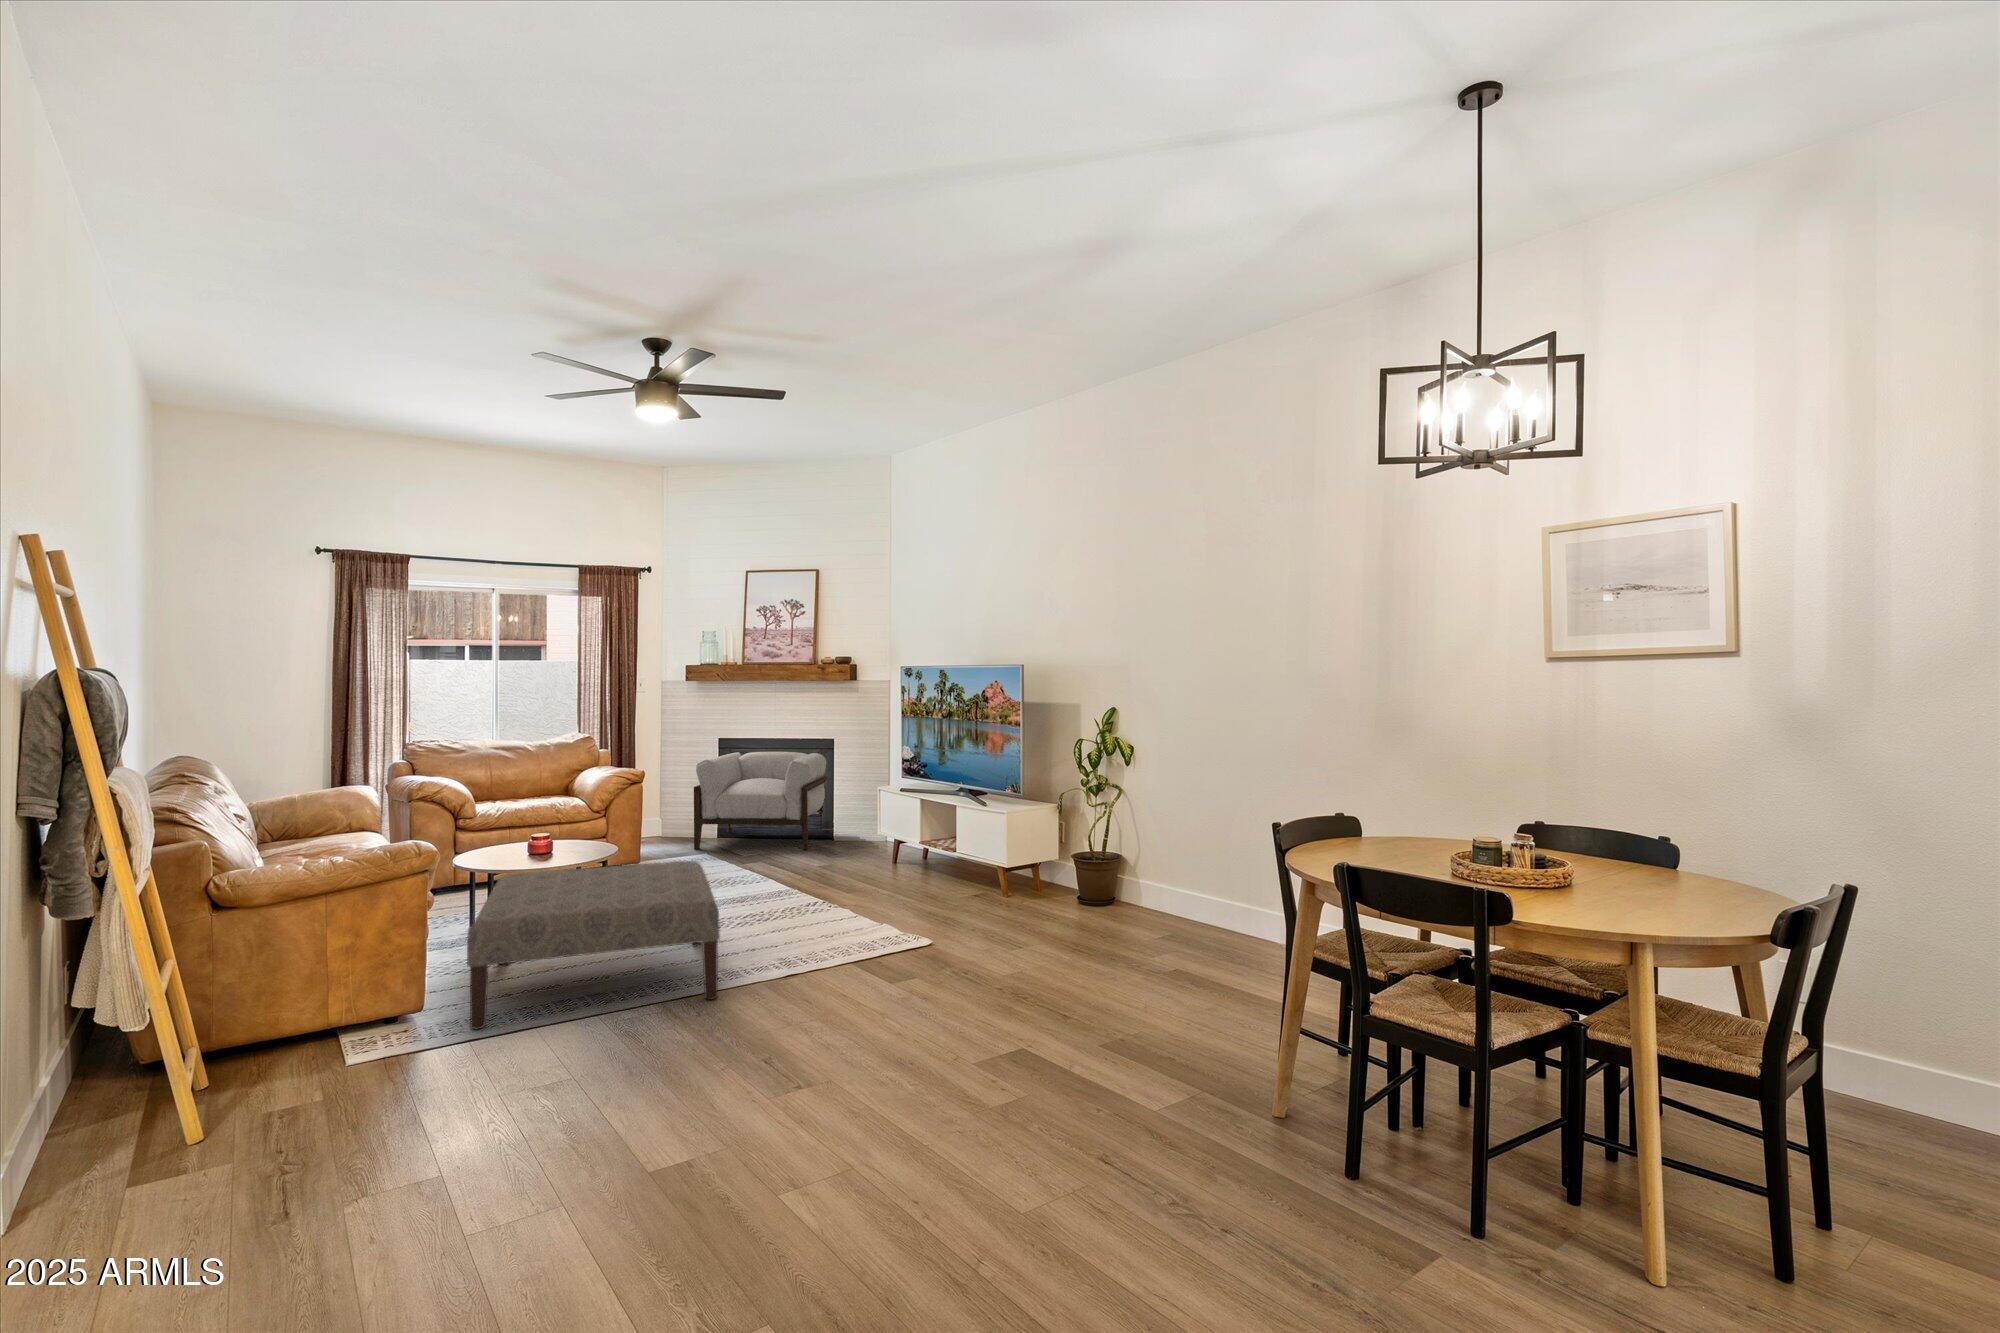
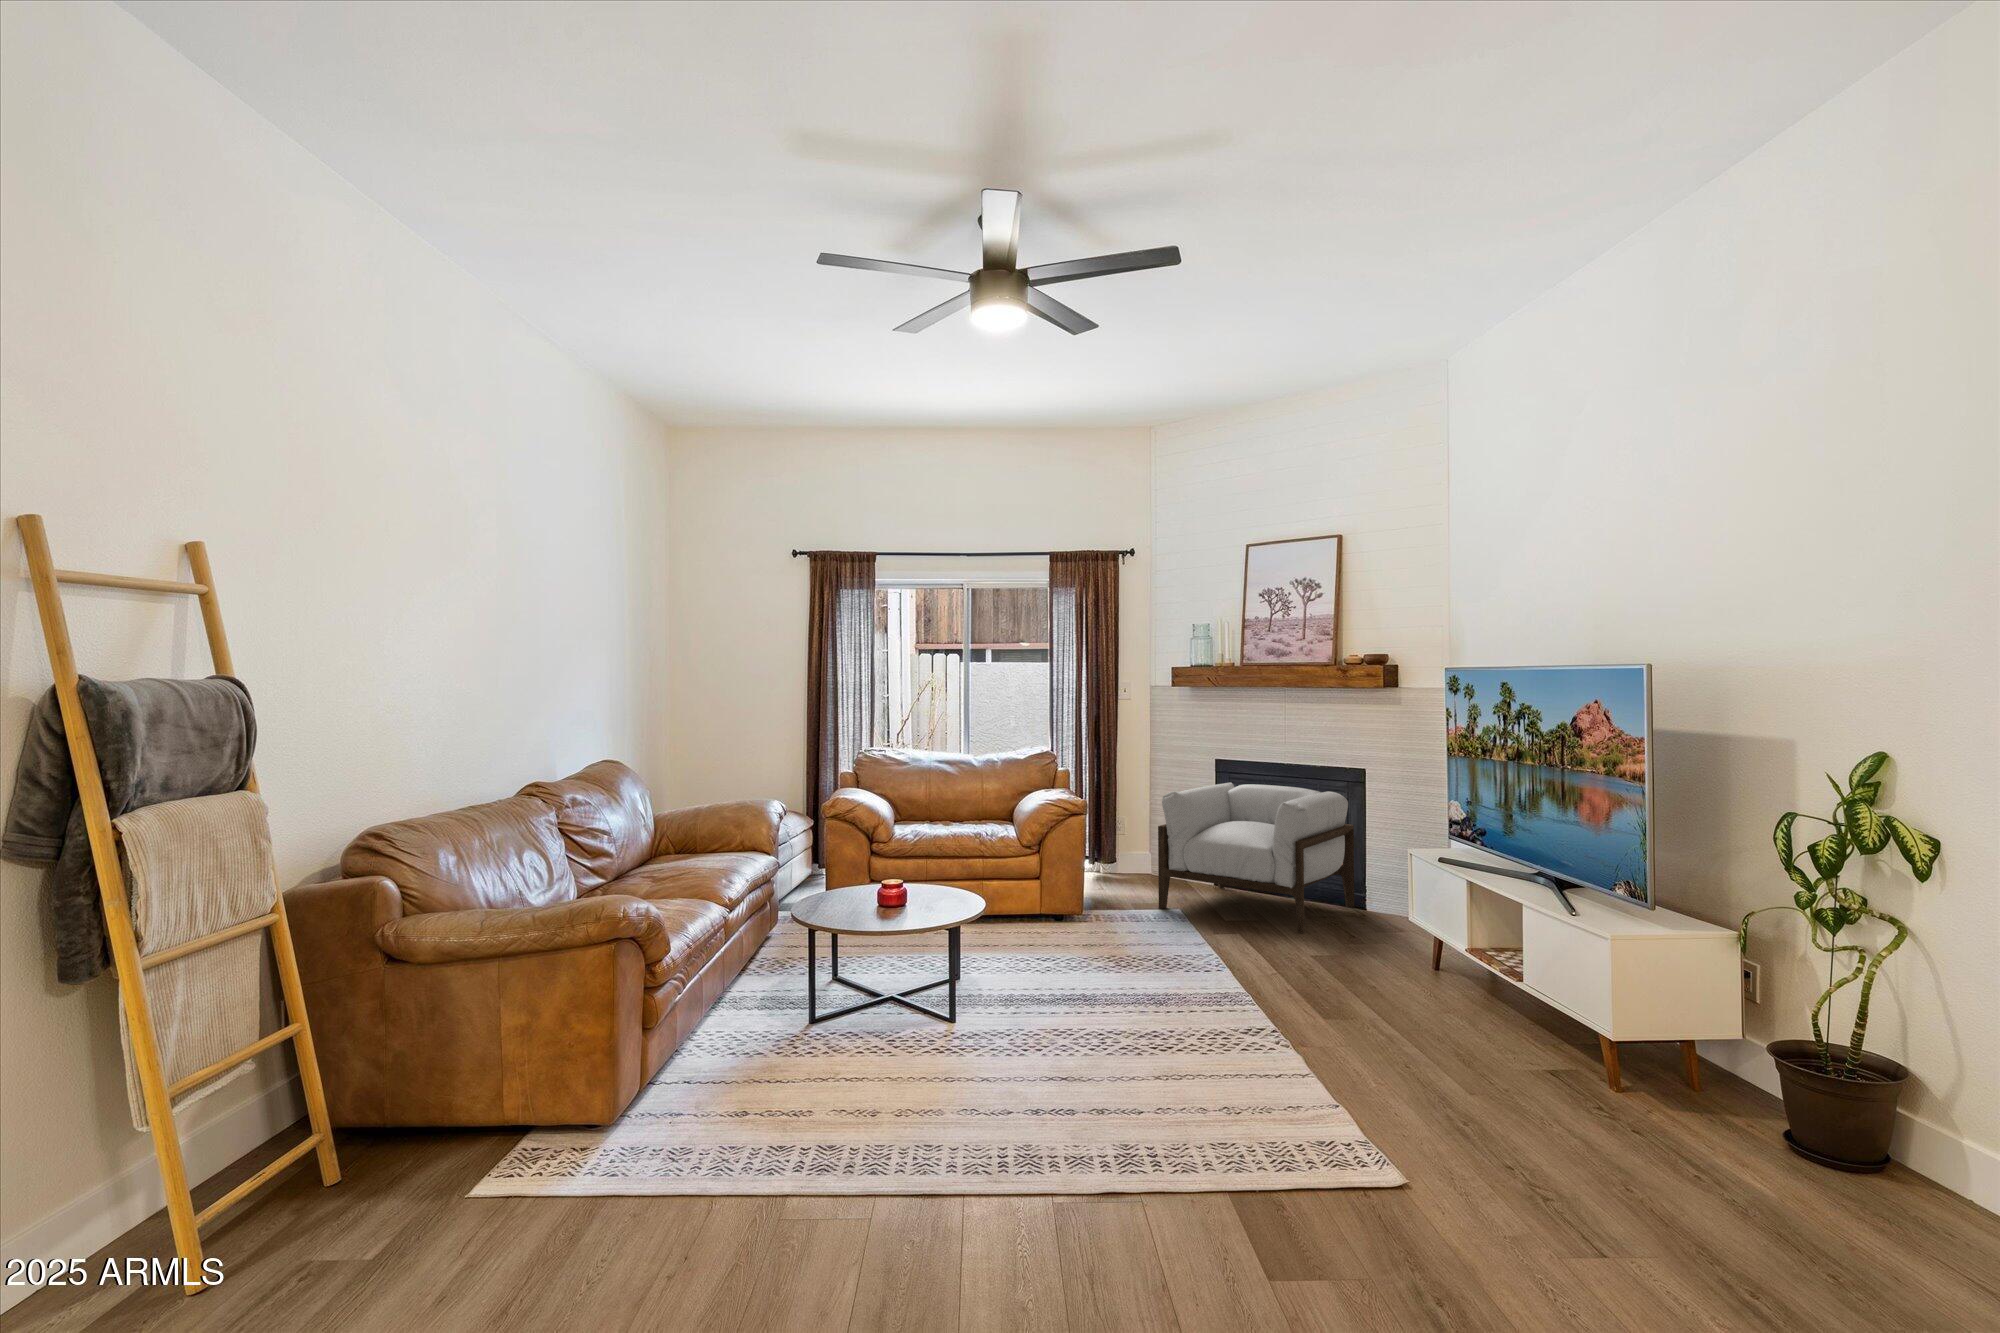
ottoman: present [467,861,720,1029] -> none [617,941,1035,1231]

